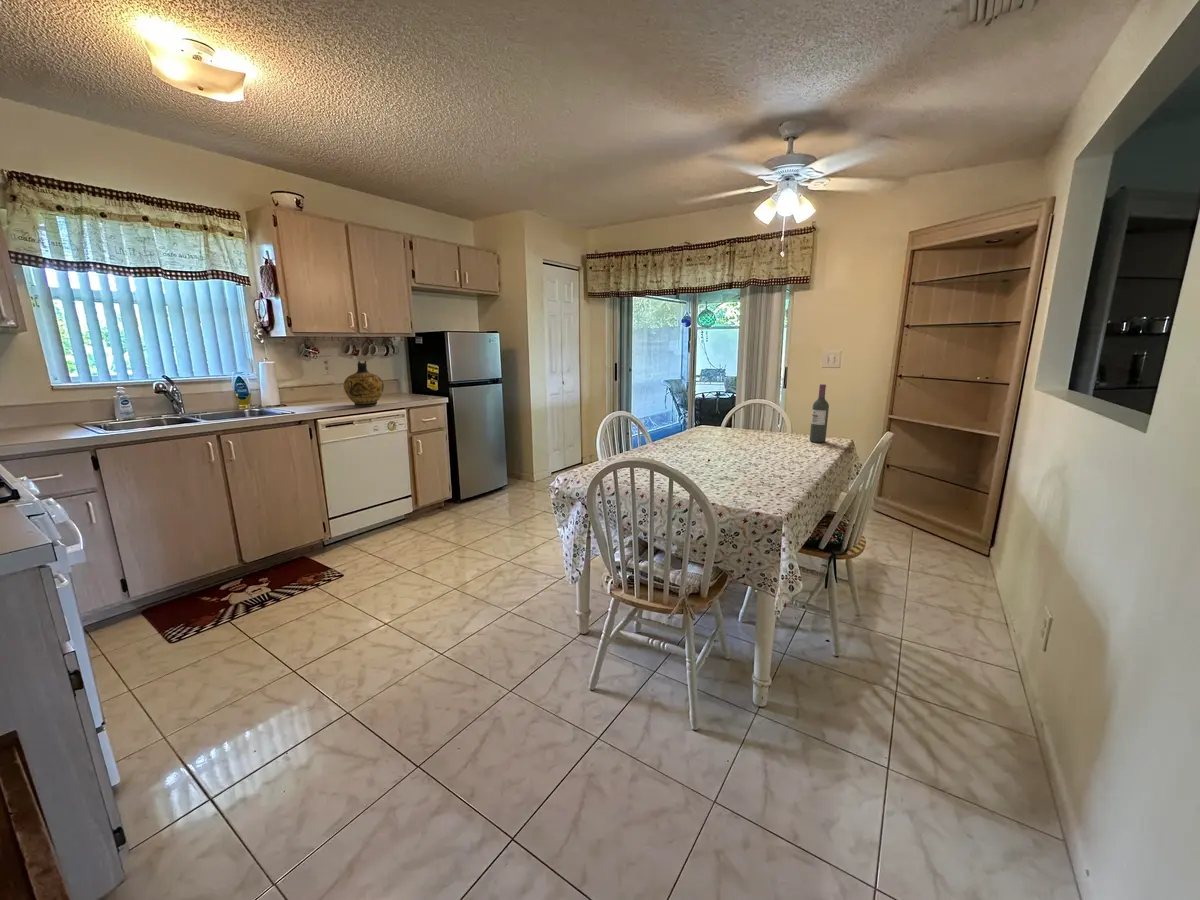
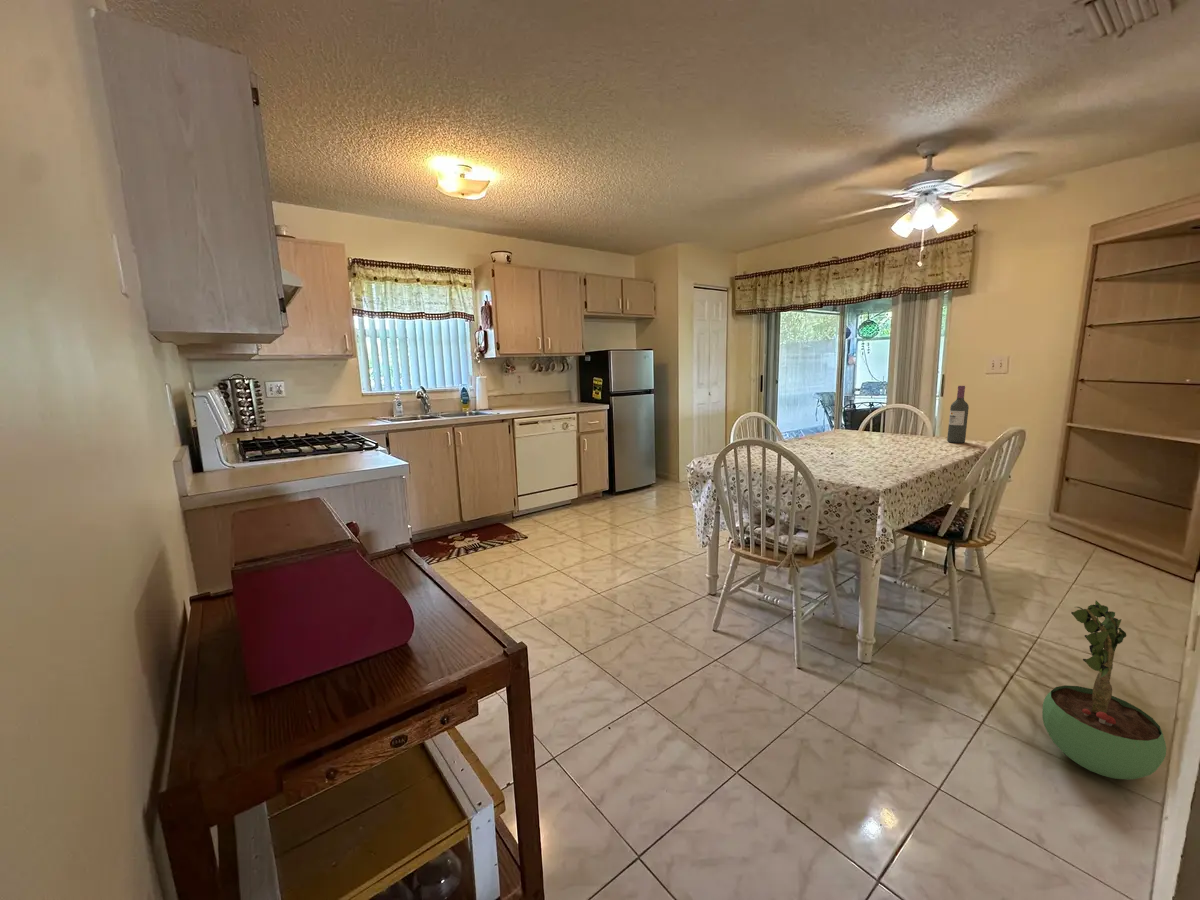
ceramic jug: present [344,361,384,407] -> none [532,375,561,410]
potted plant: none [939,625,1053,811] -> present [1042,601,1166,780]

